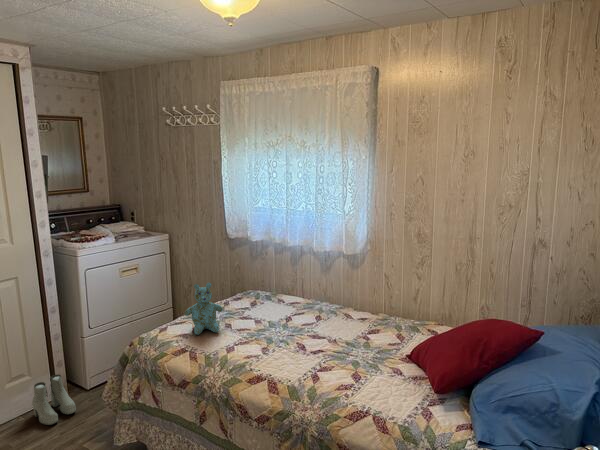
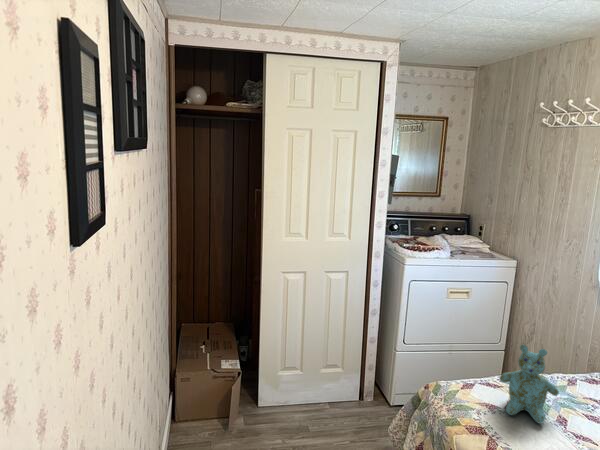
boots: present [32,374,76,425] -> none [338,377,373,427]

